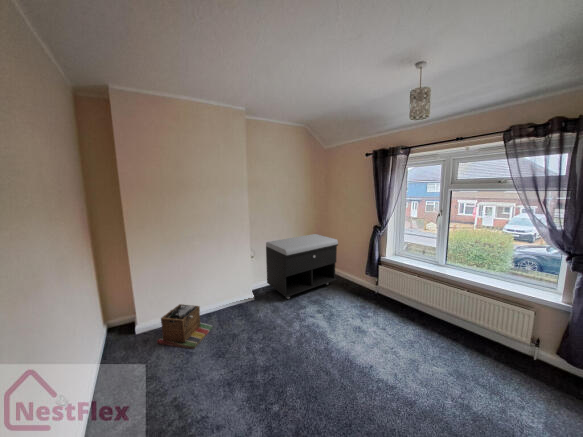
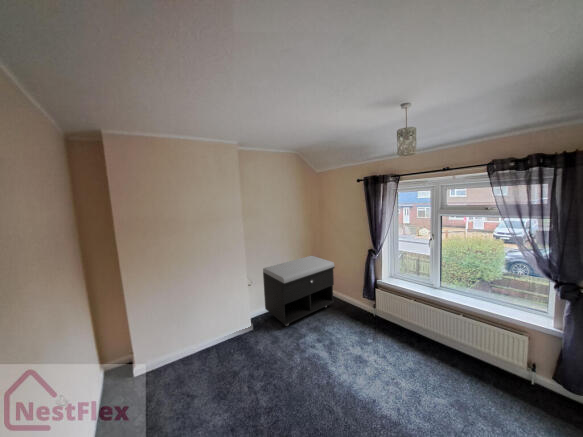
laundry basket: present [157,304,213,349] -> none [155,342,213,392]

